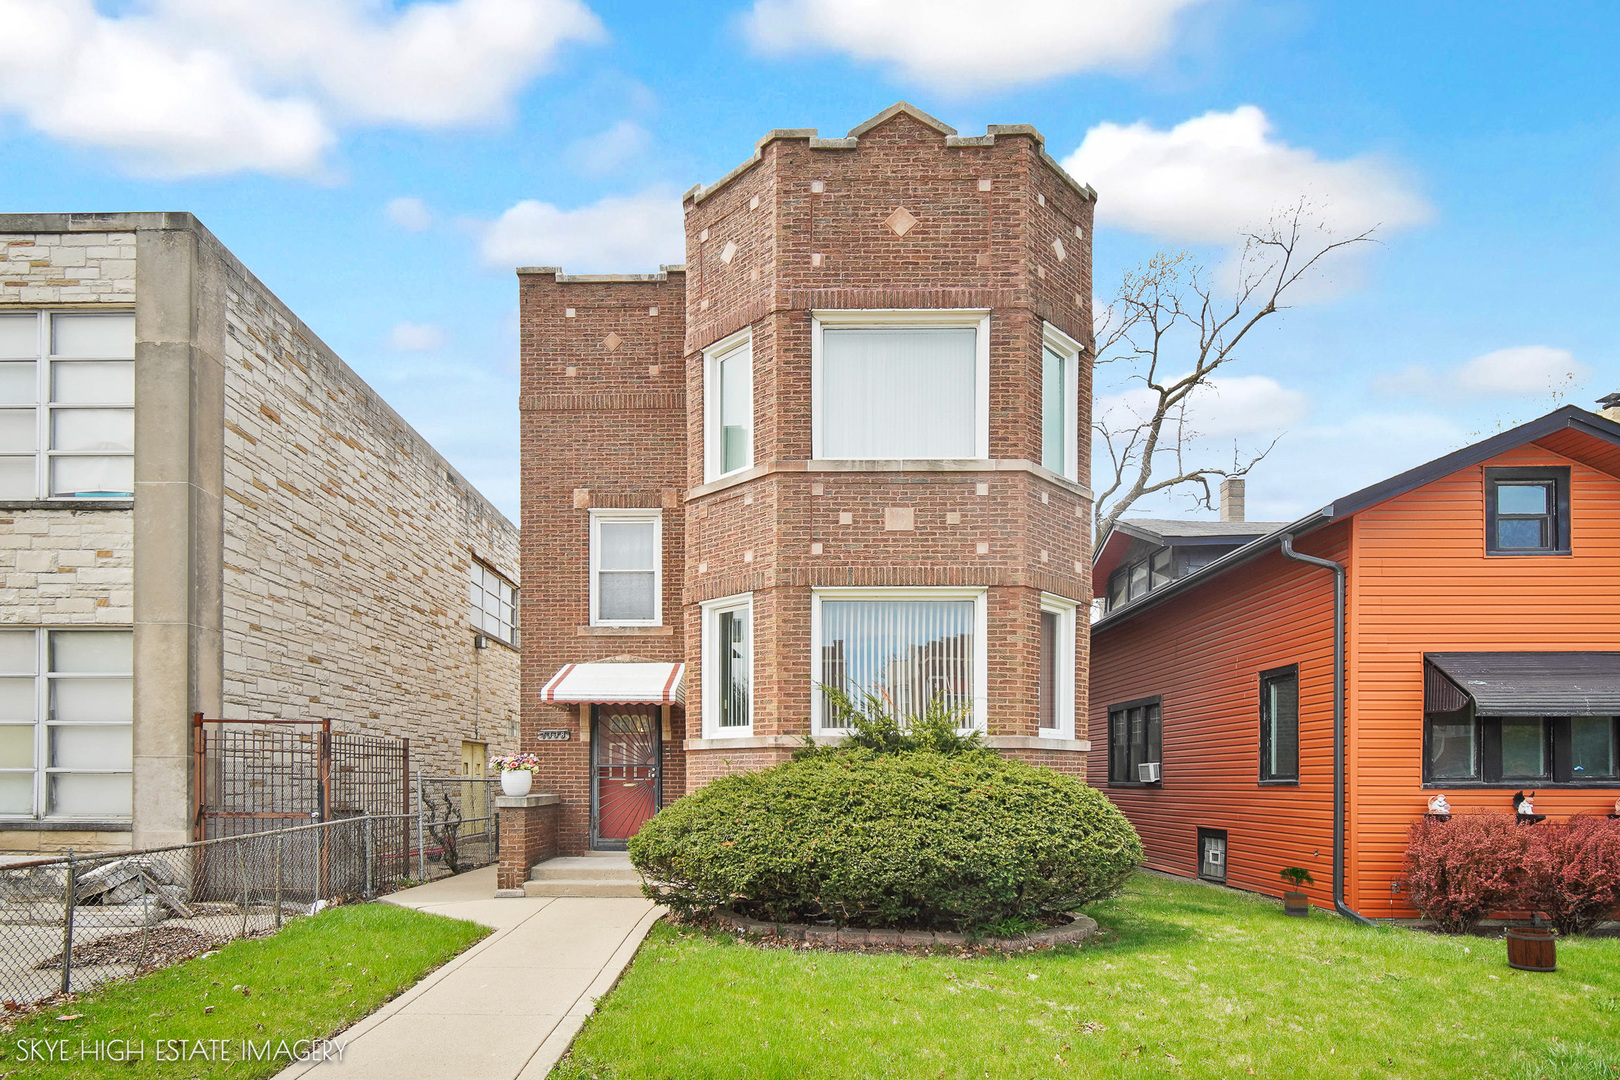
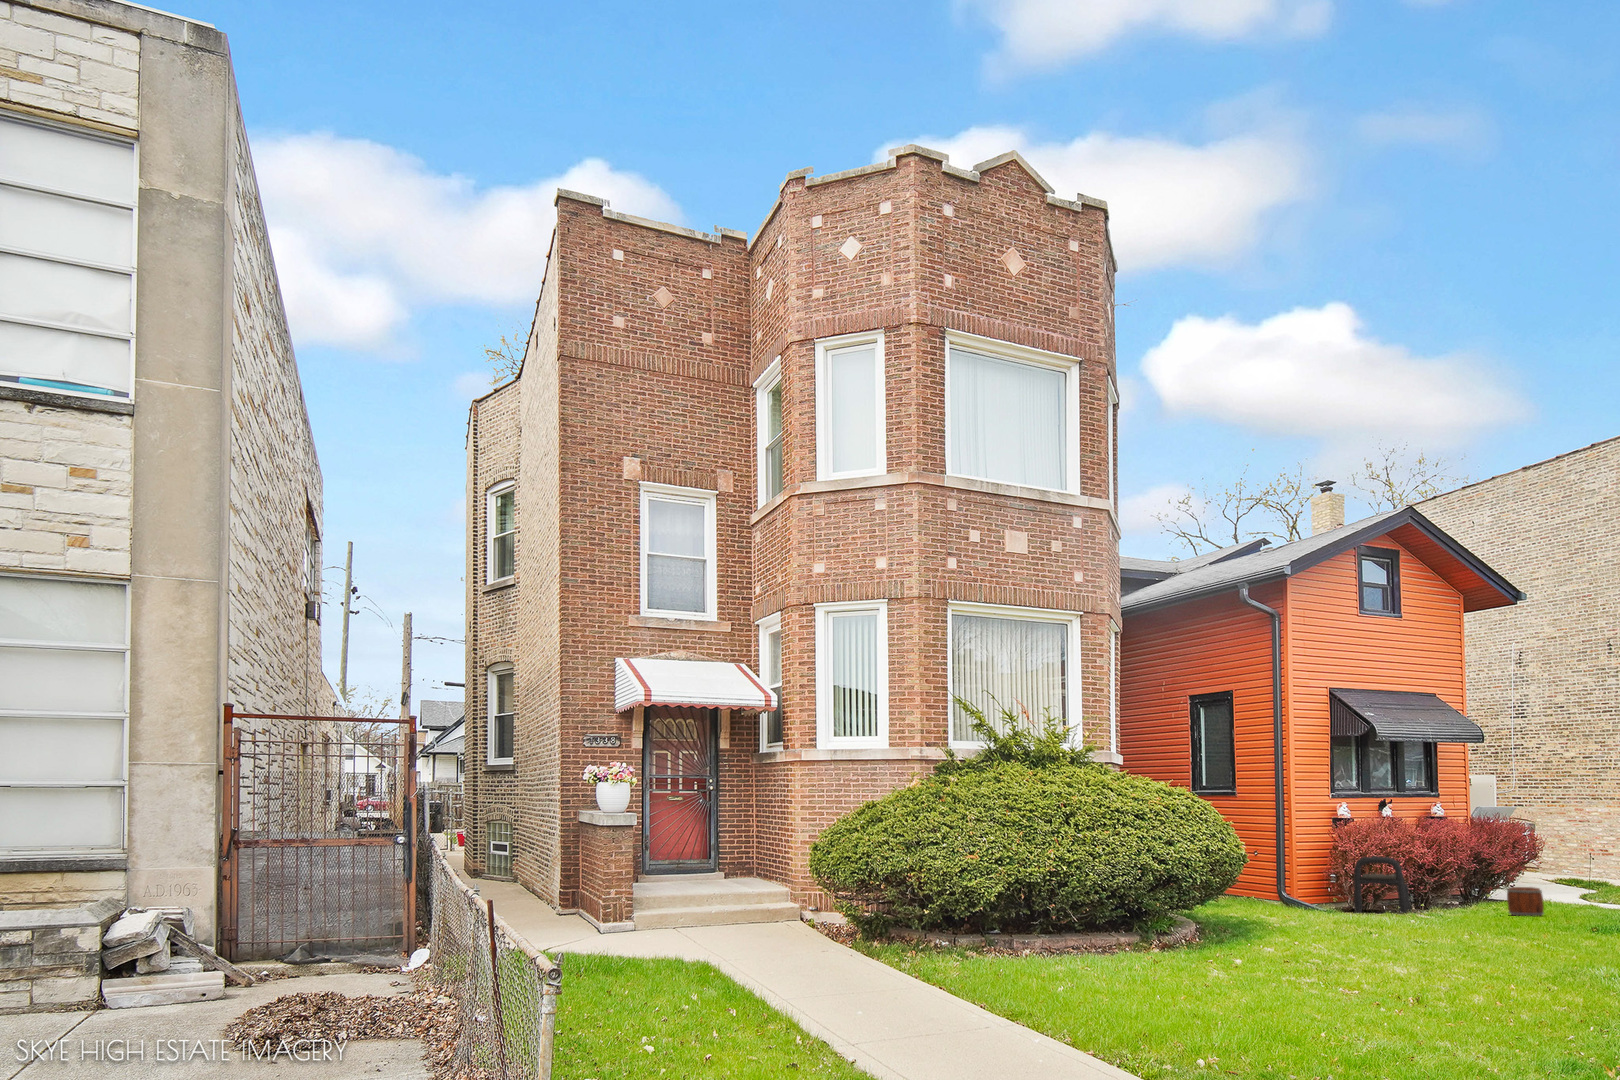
bench: none [1372,859,1478,943] -> present [1354,856,1410,913]
potted tree: present [1279,867,1314,917] -> none [1248,869,1282,911]

